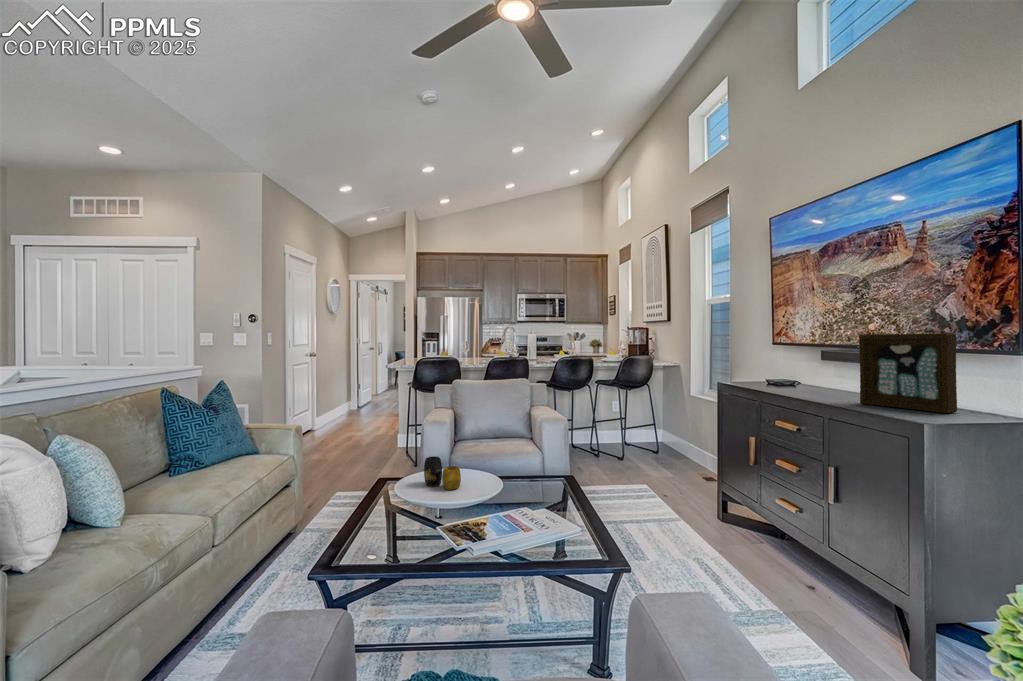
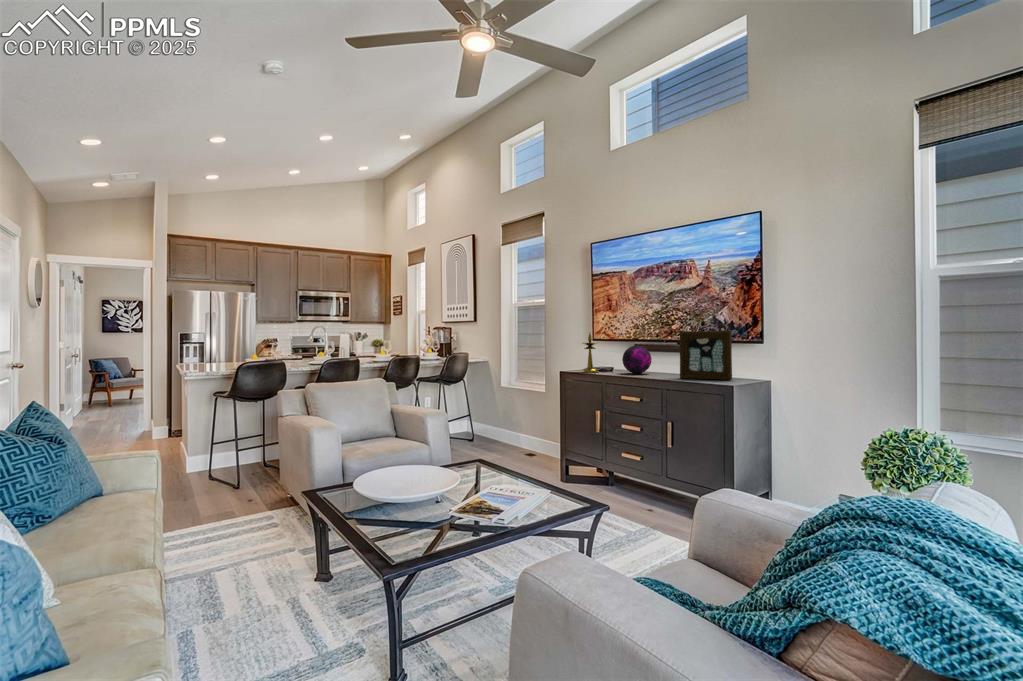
candlestick: none [741,334,766,386] -> present [582,333,598,373]
decorative orb: none [791,352,838,391] -> present [622,345,652,374]
vase: present [424,456,461,490] -> none [385,448,428,479]

